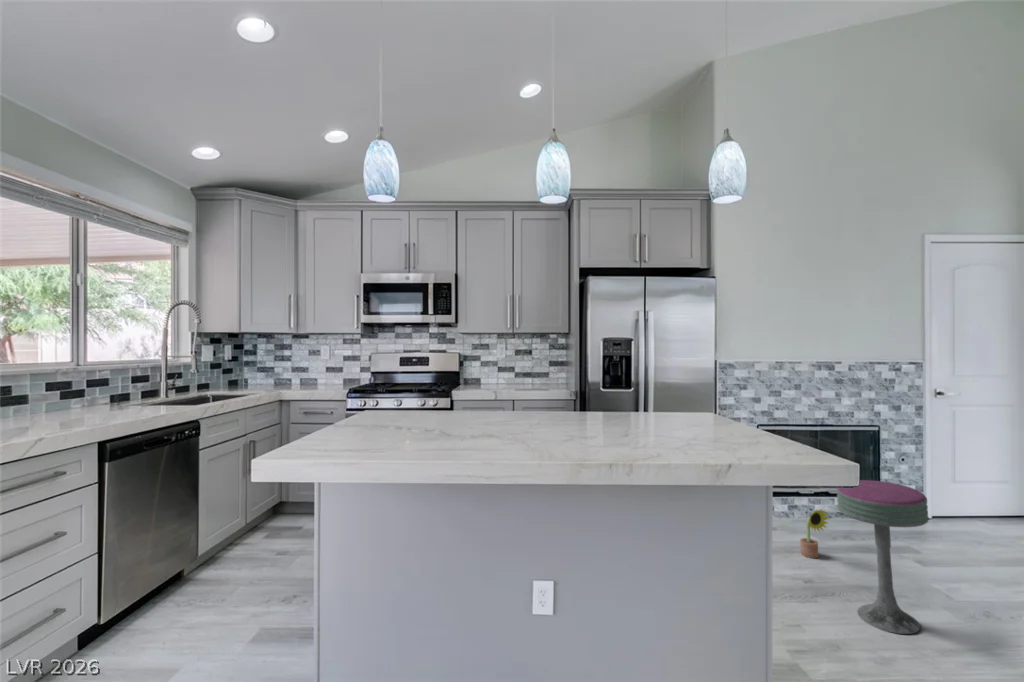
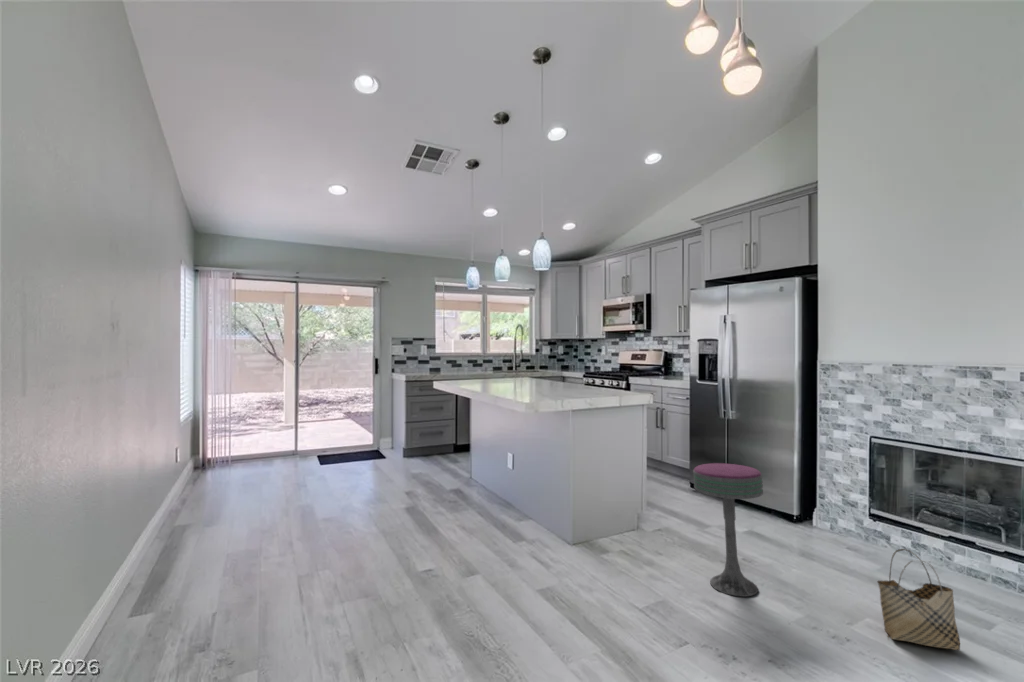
decorative plant: present [800,509,829,558] -> none [795,512,827,566]
woven basket: none [945,516,989,595] -> present [878,549,960,650]

